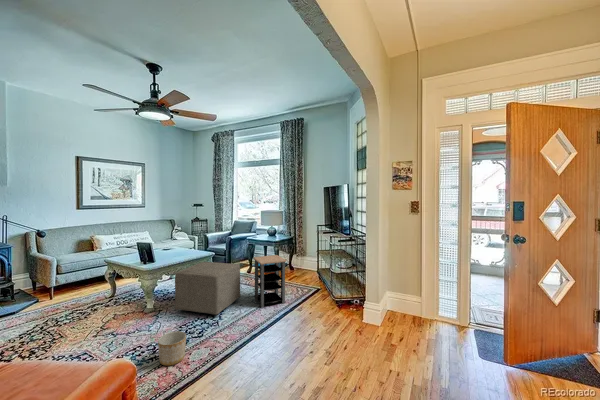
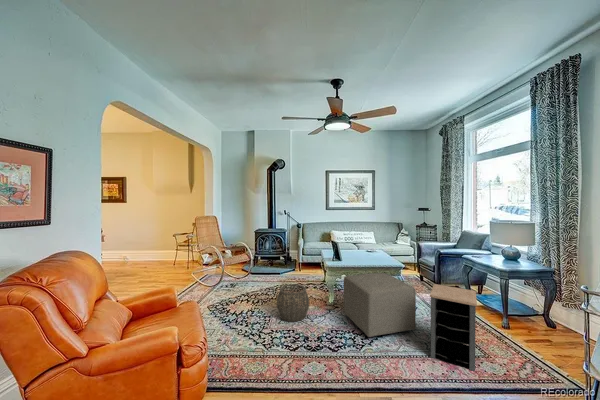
woven basket: none [94,297,142,345] -> present [277,284,309,322]
planter: present [158,331,186,366] -> none [283,331,307,365]

